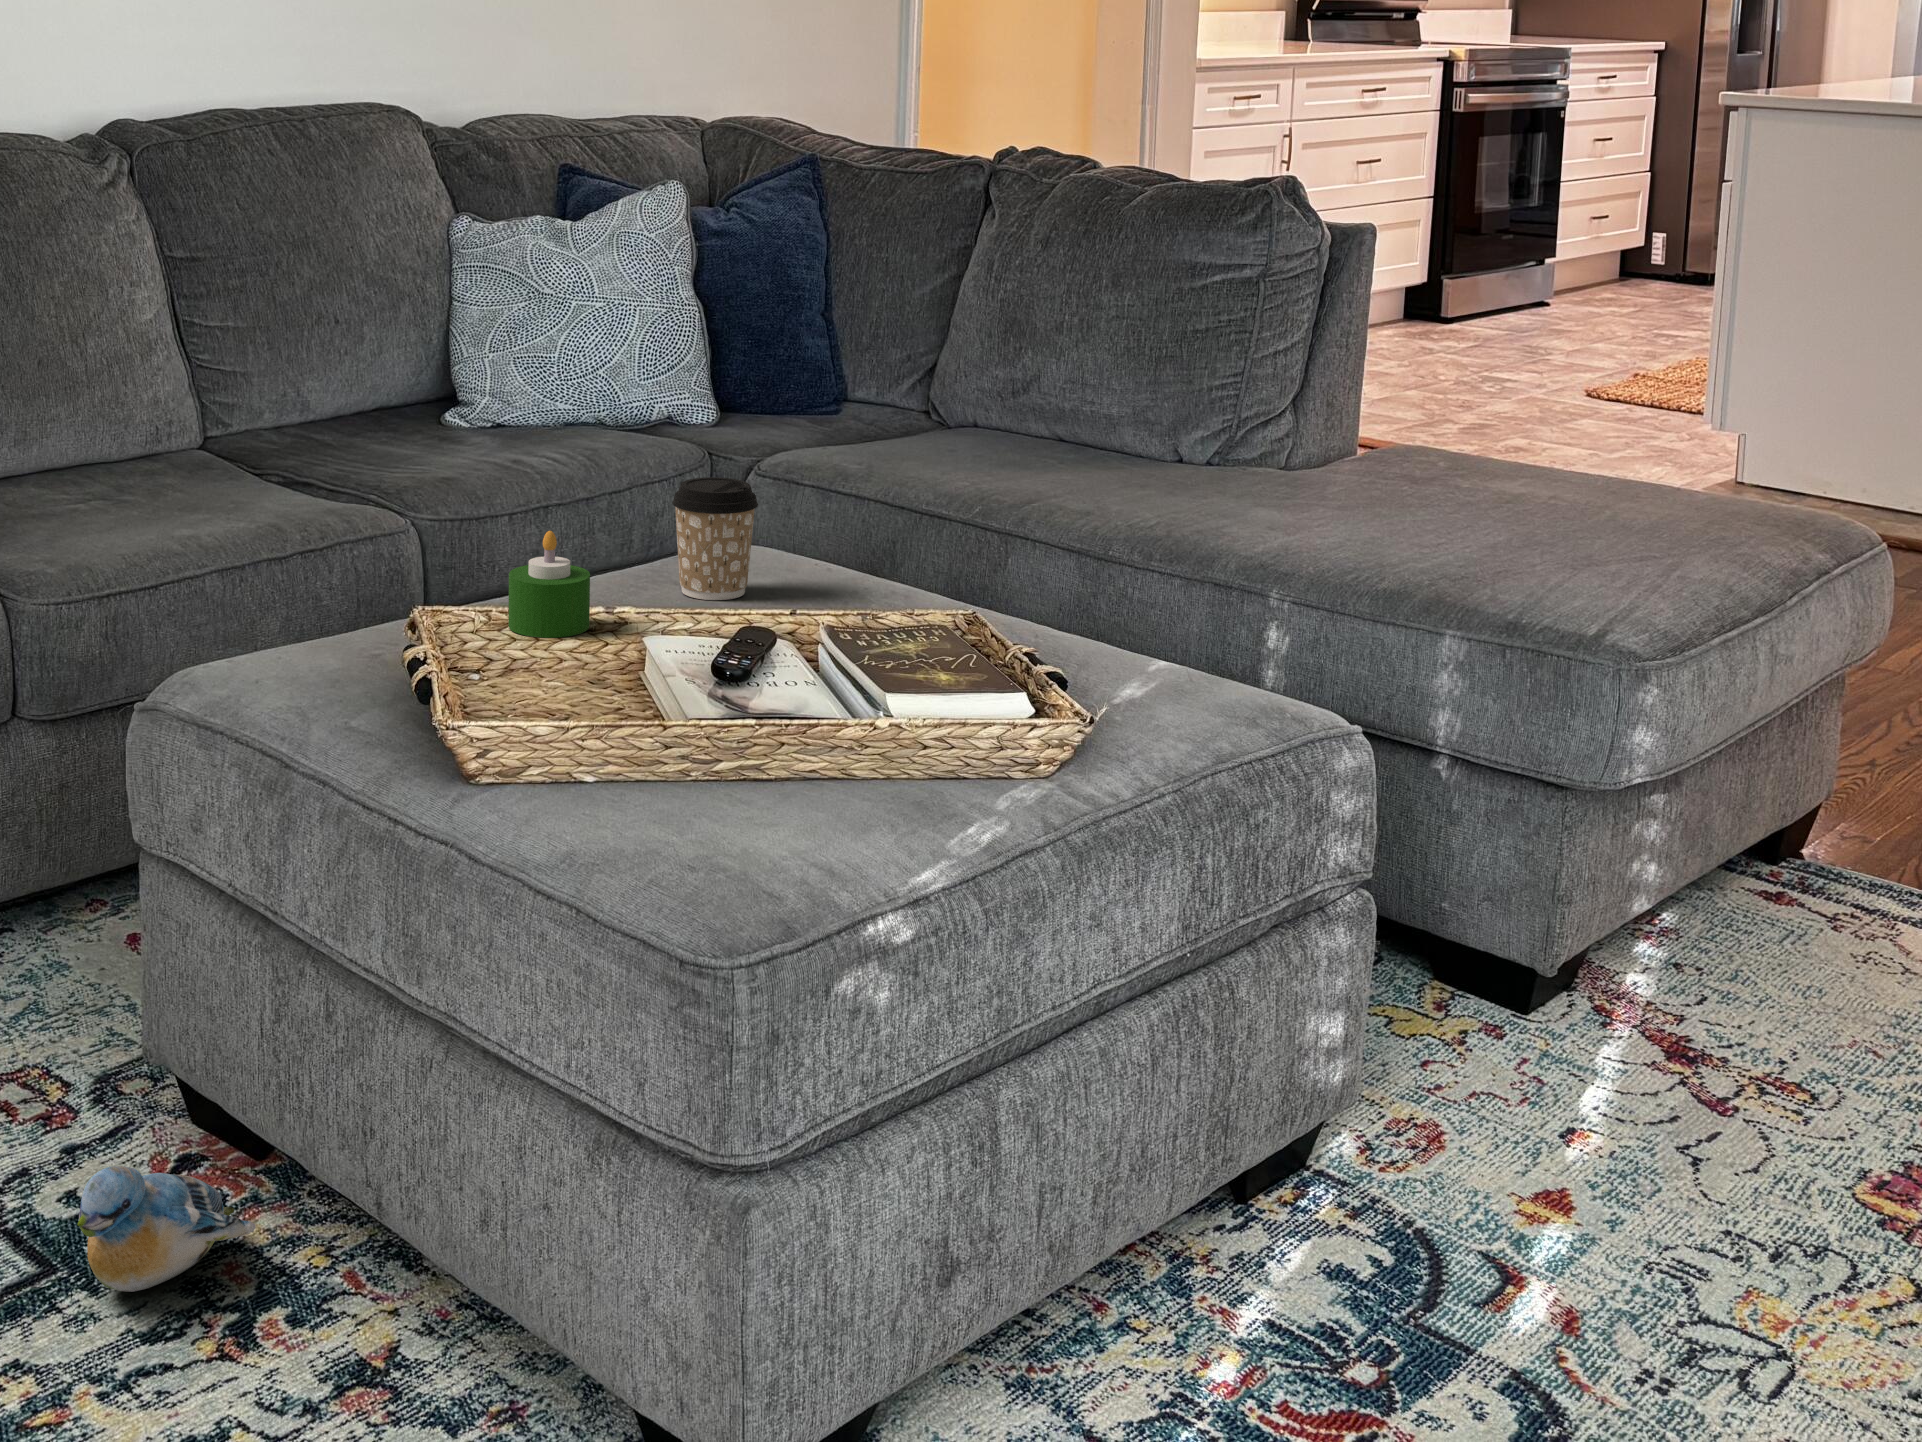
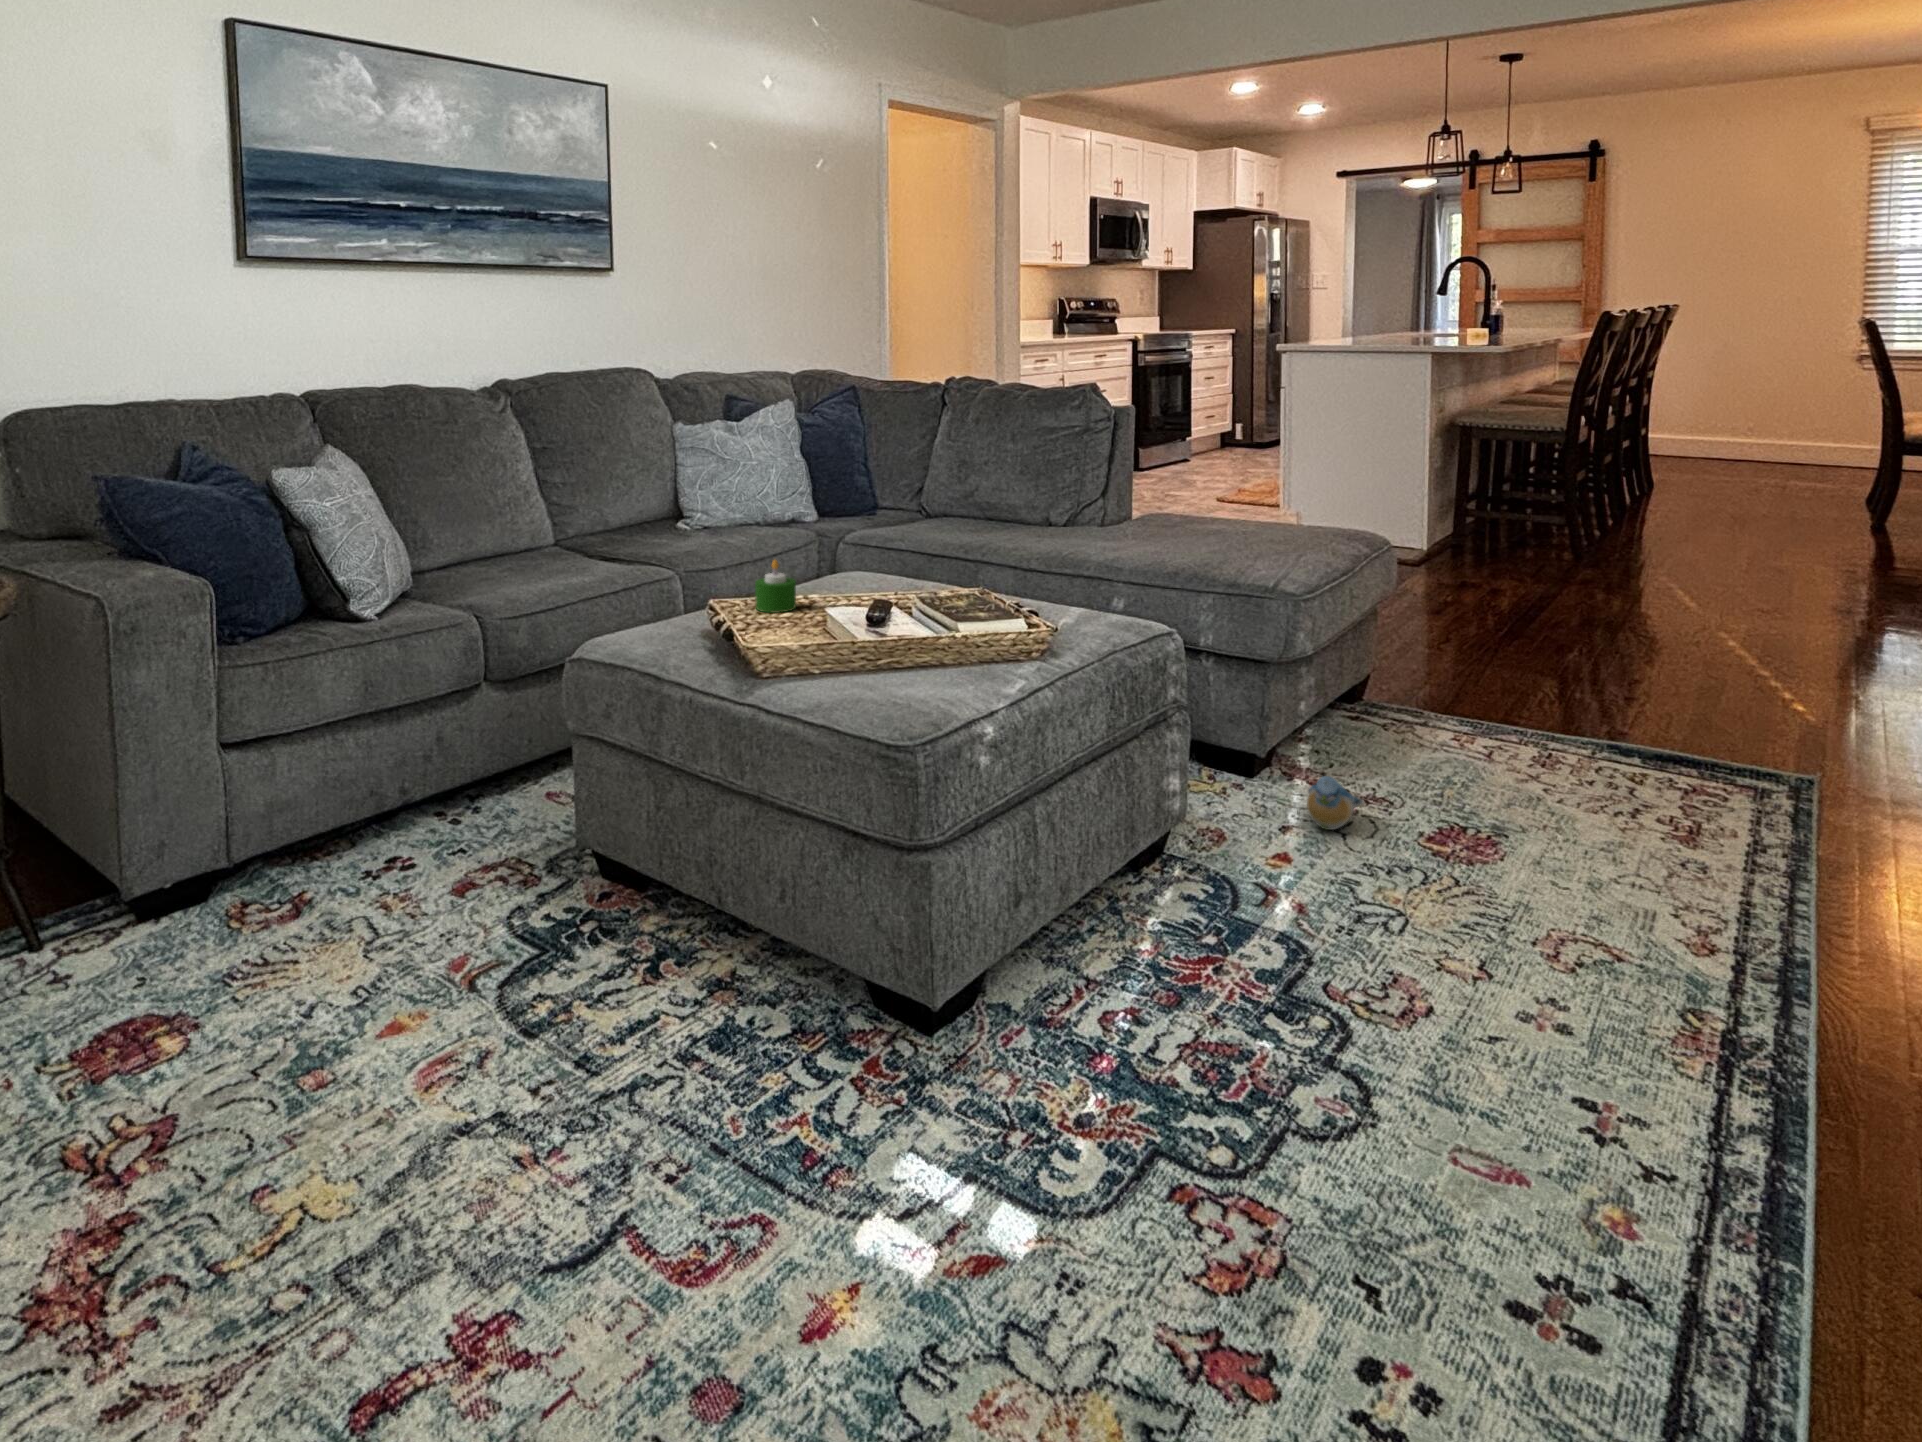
coffee cup: present [672,477,758,600] -> none [828,533,871,593]
plush toy: present [77,1166,256,1292] -> present [1307,776,1364,830]

